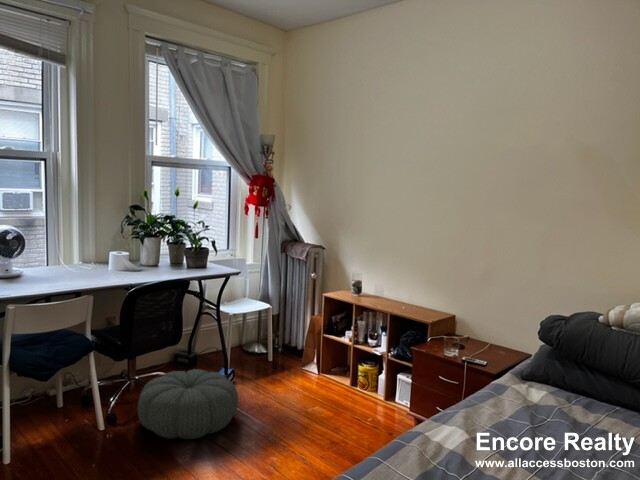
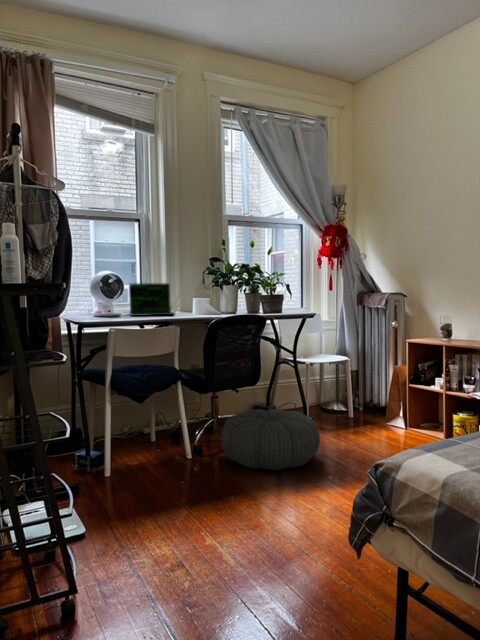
laptop: none [34,237,95,279] -> present [129,283,175,316]

